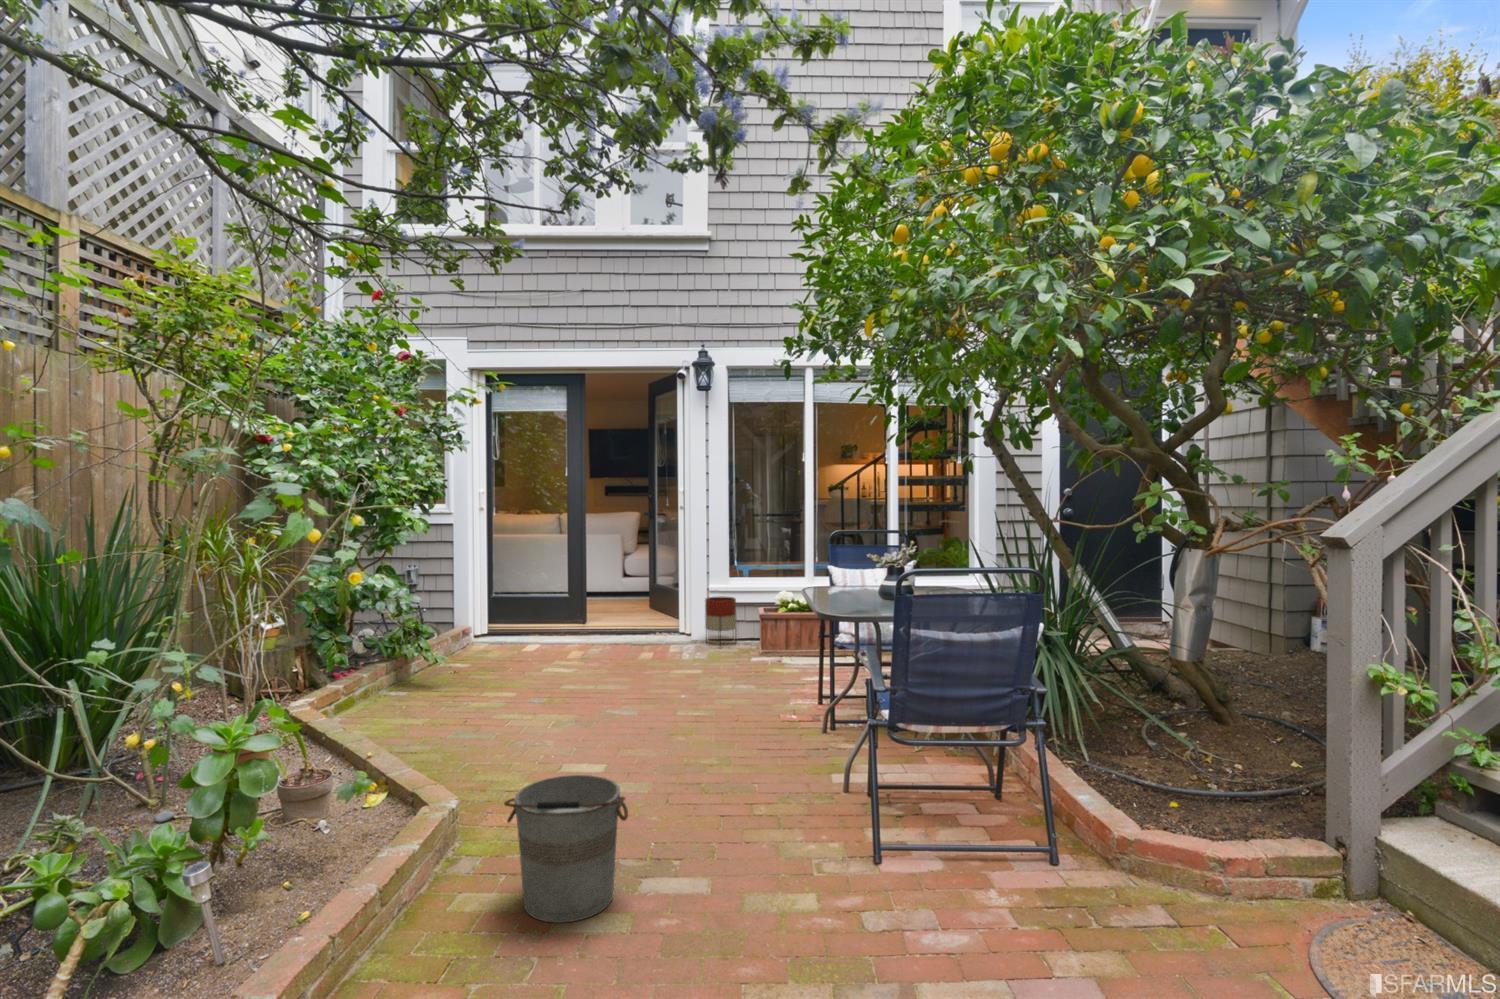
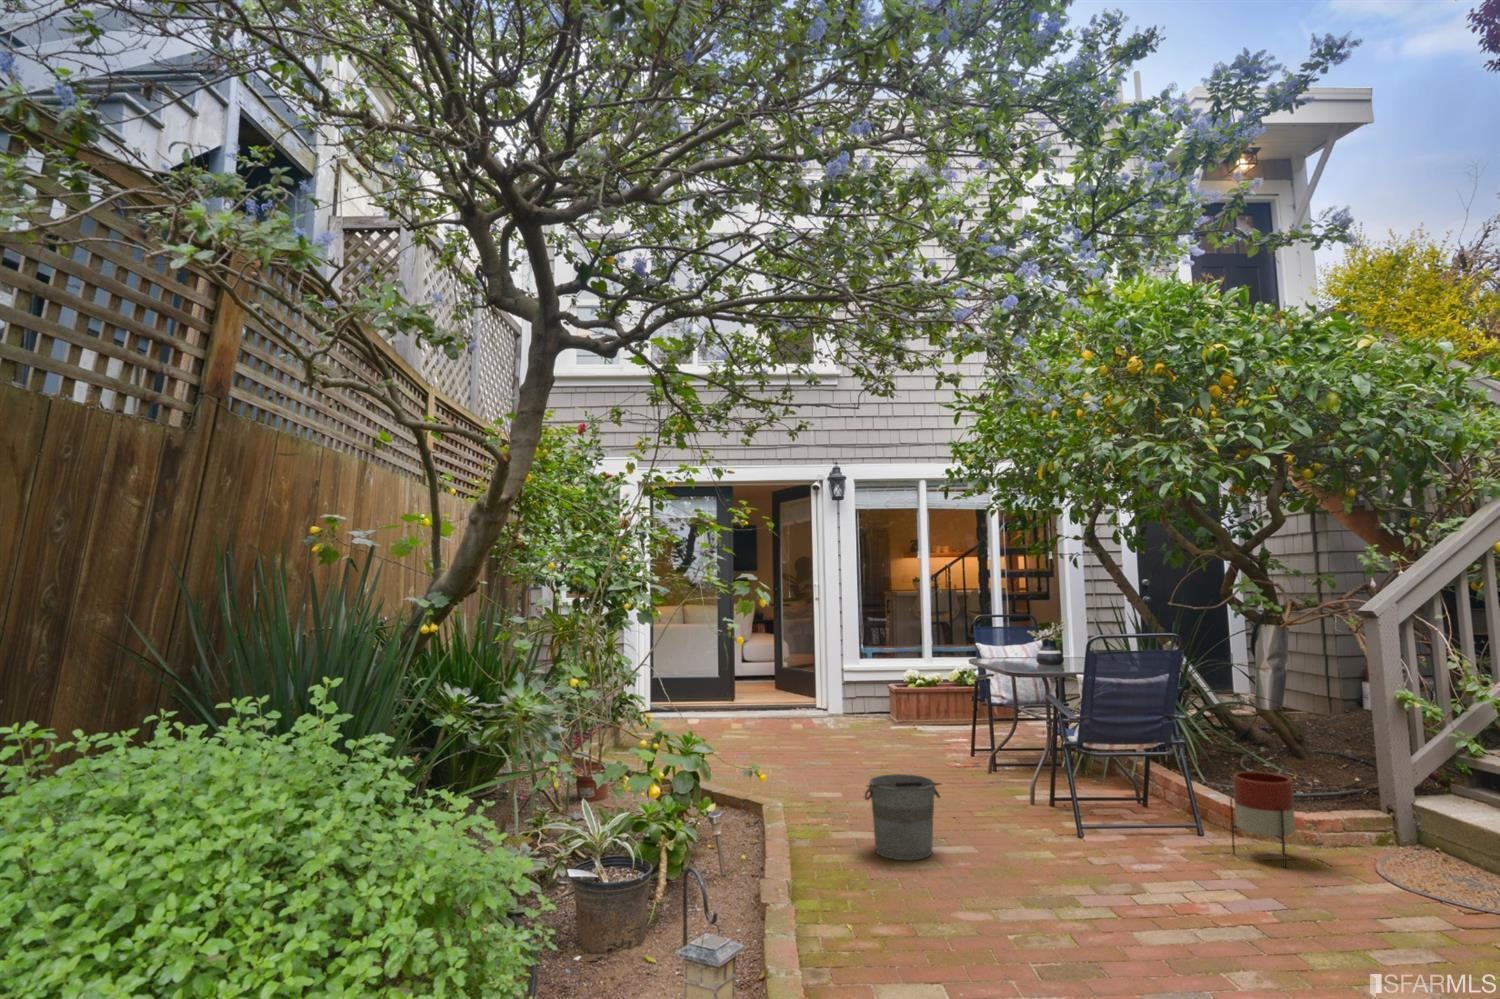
planter: present [705,596,736,632] -> present [1230,771,1296,867]

